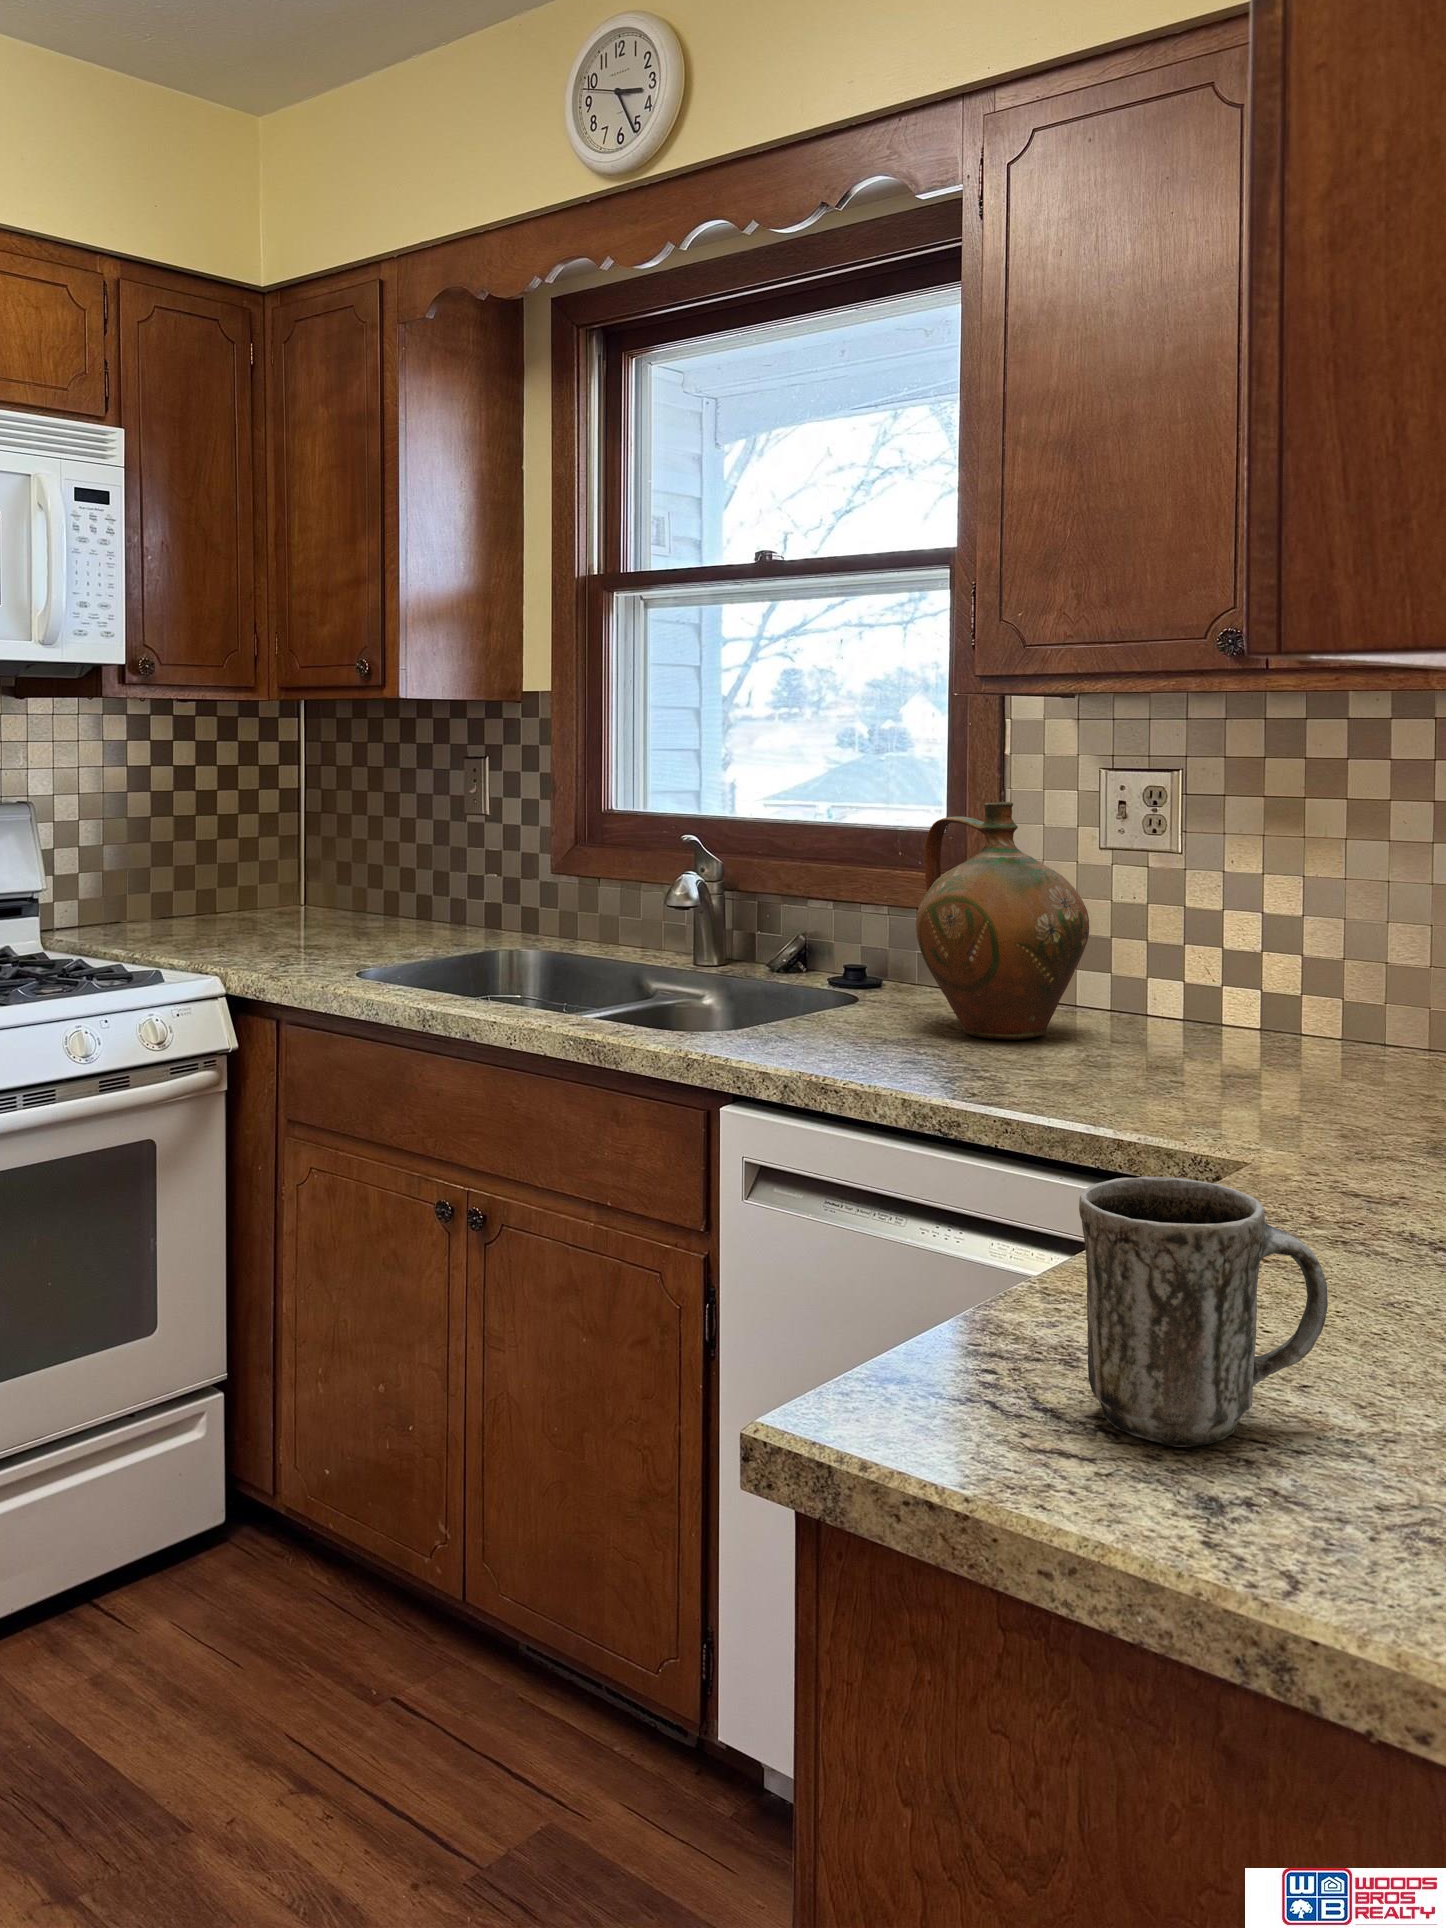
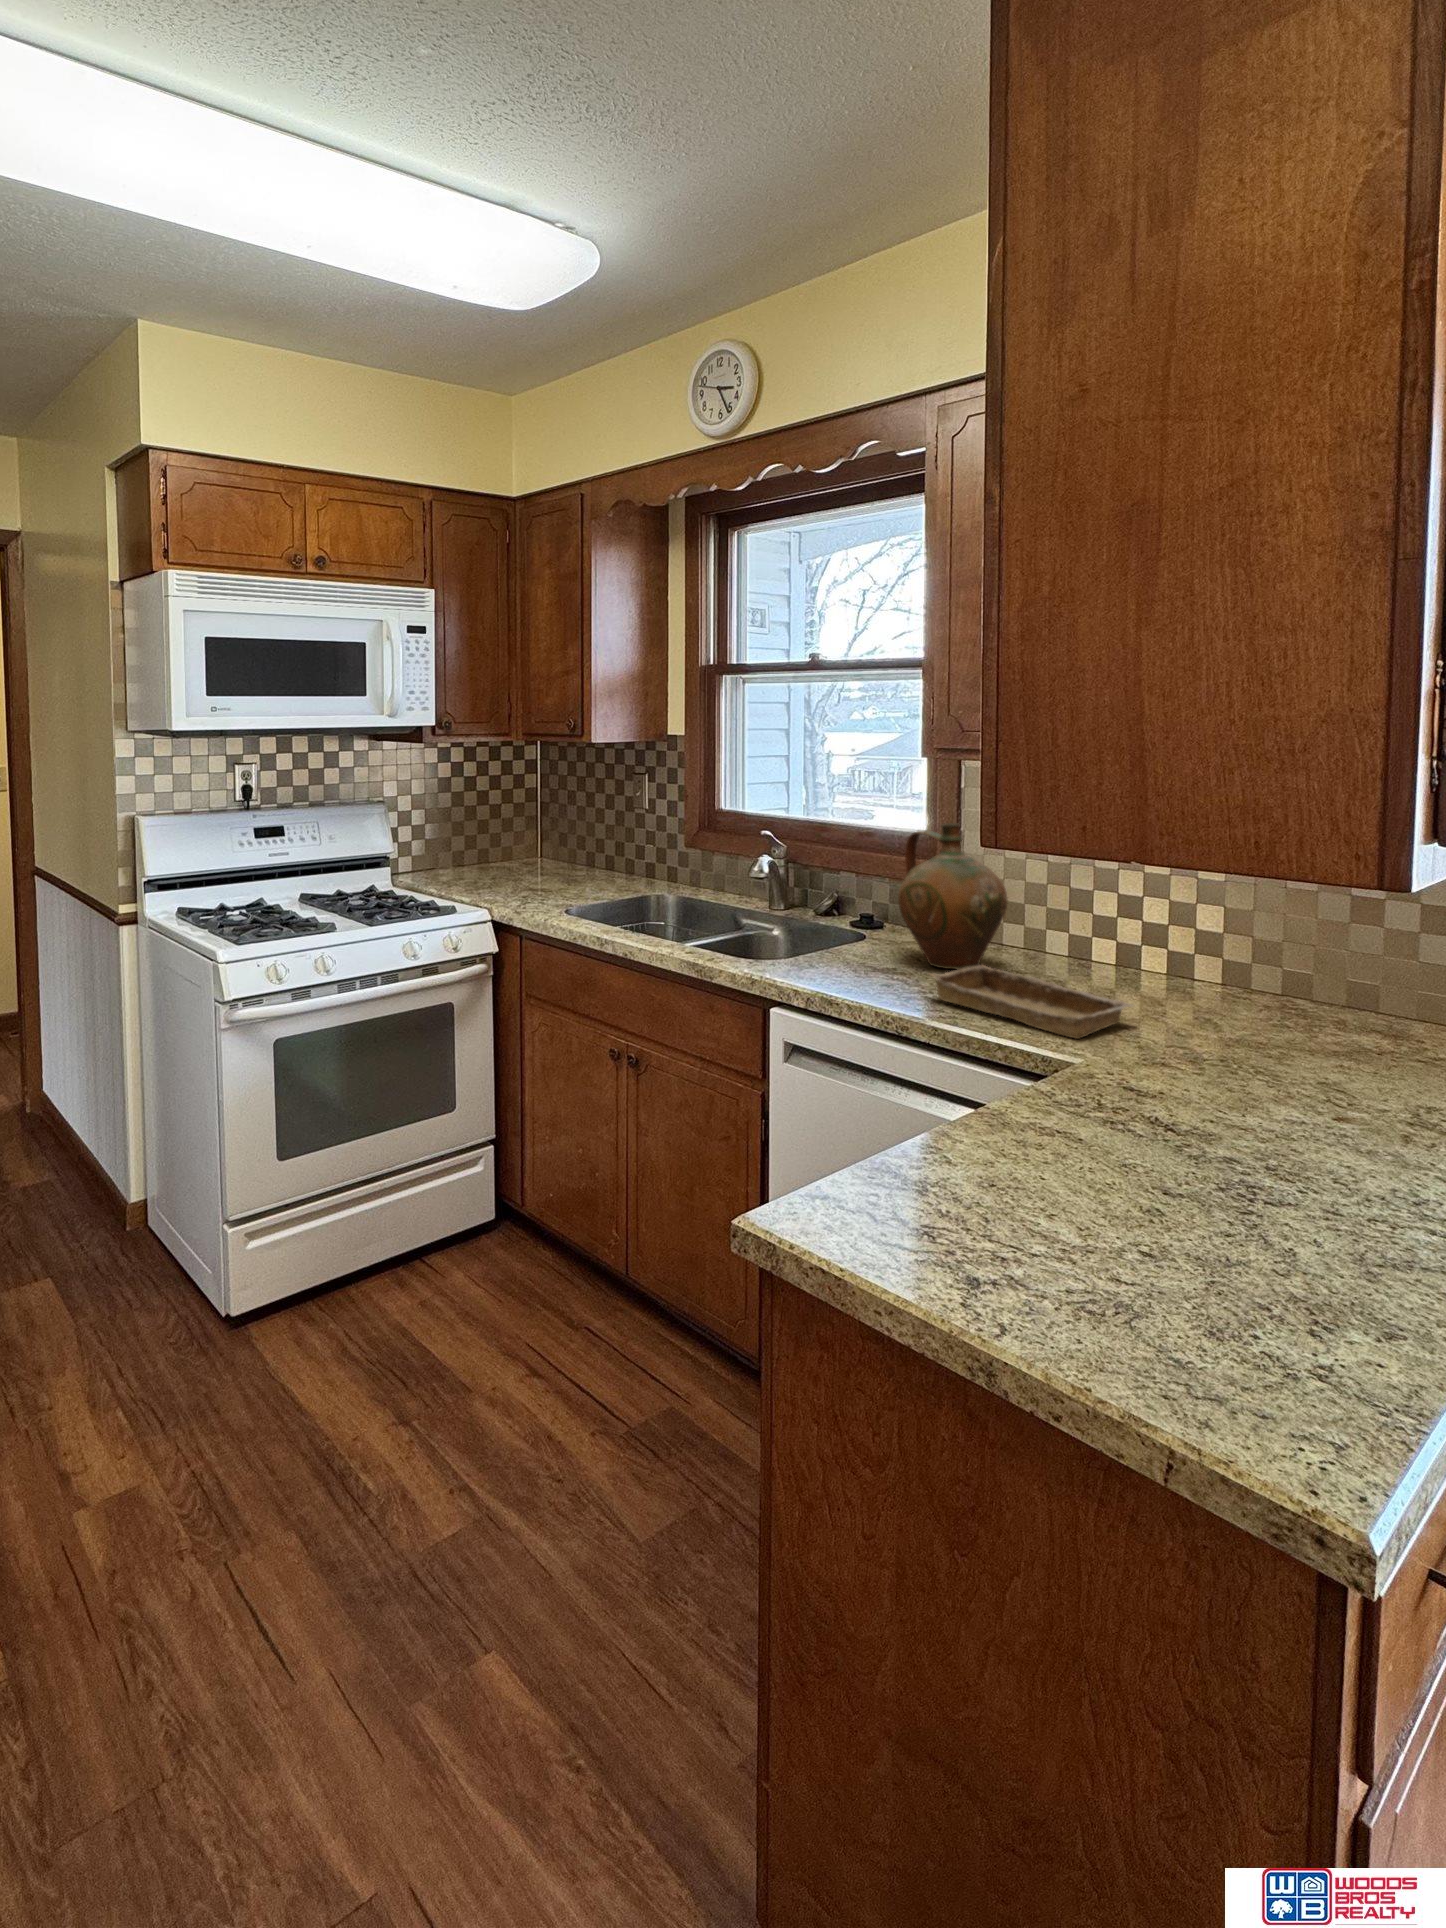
tray: none [979,1023,1319,1126] -> present [931,965,1133,1039]
mug: present [1079,1177,1328,1447] -> none [918,1098,1055,1249]

